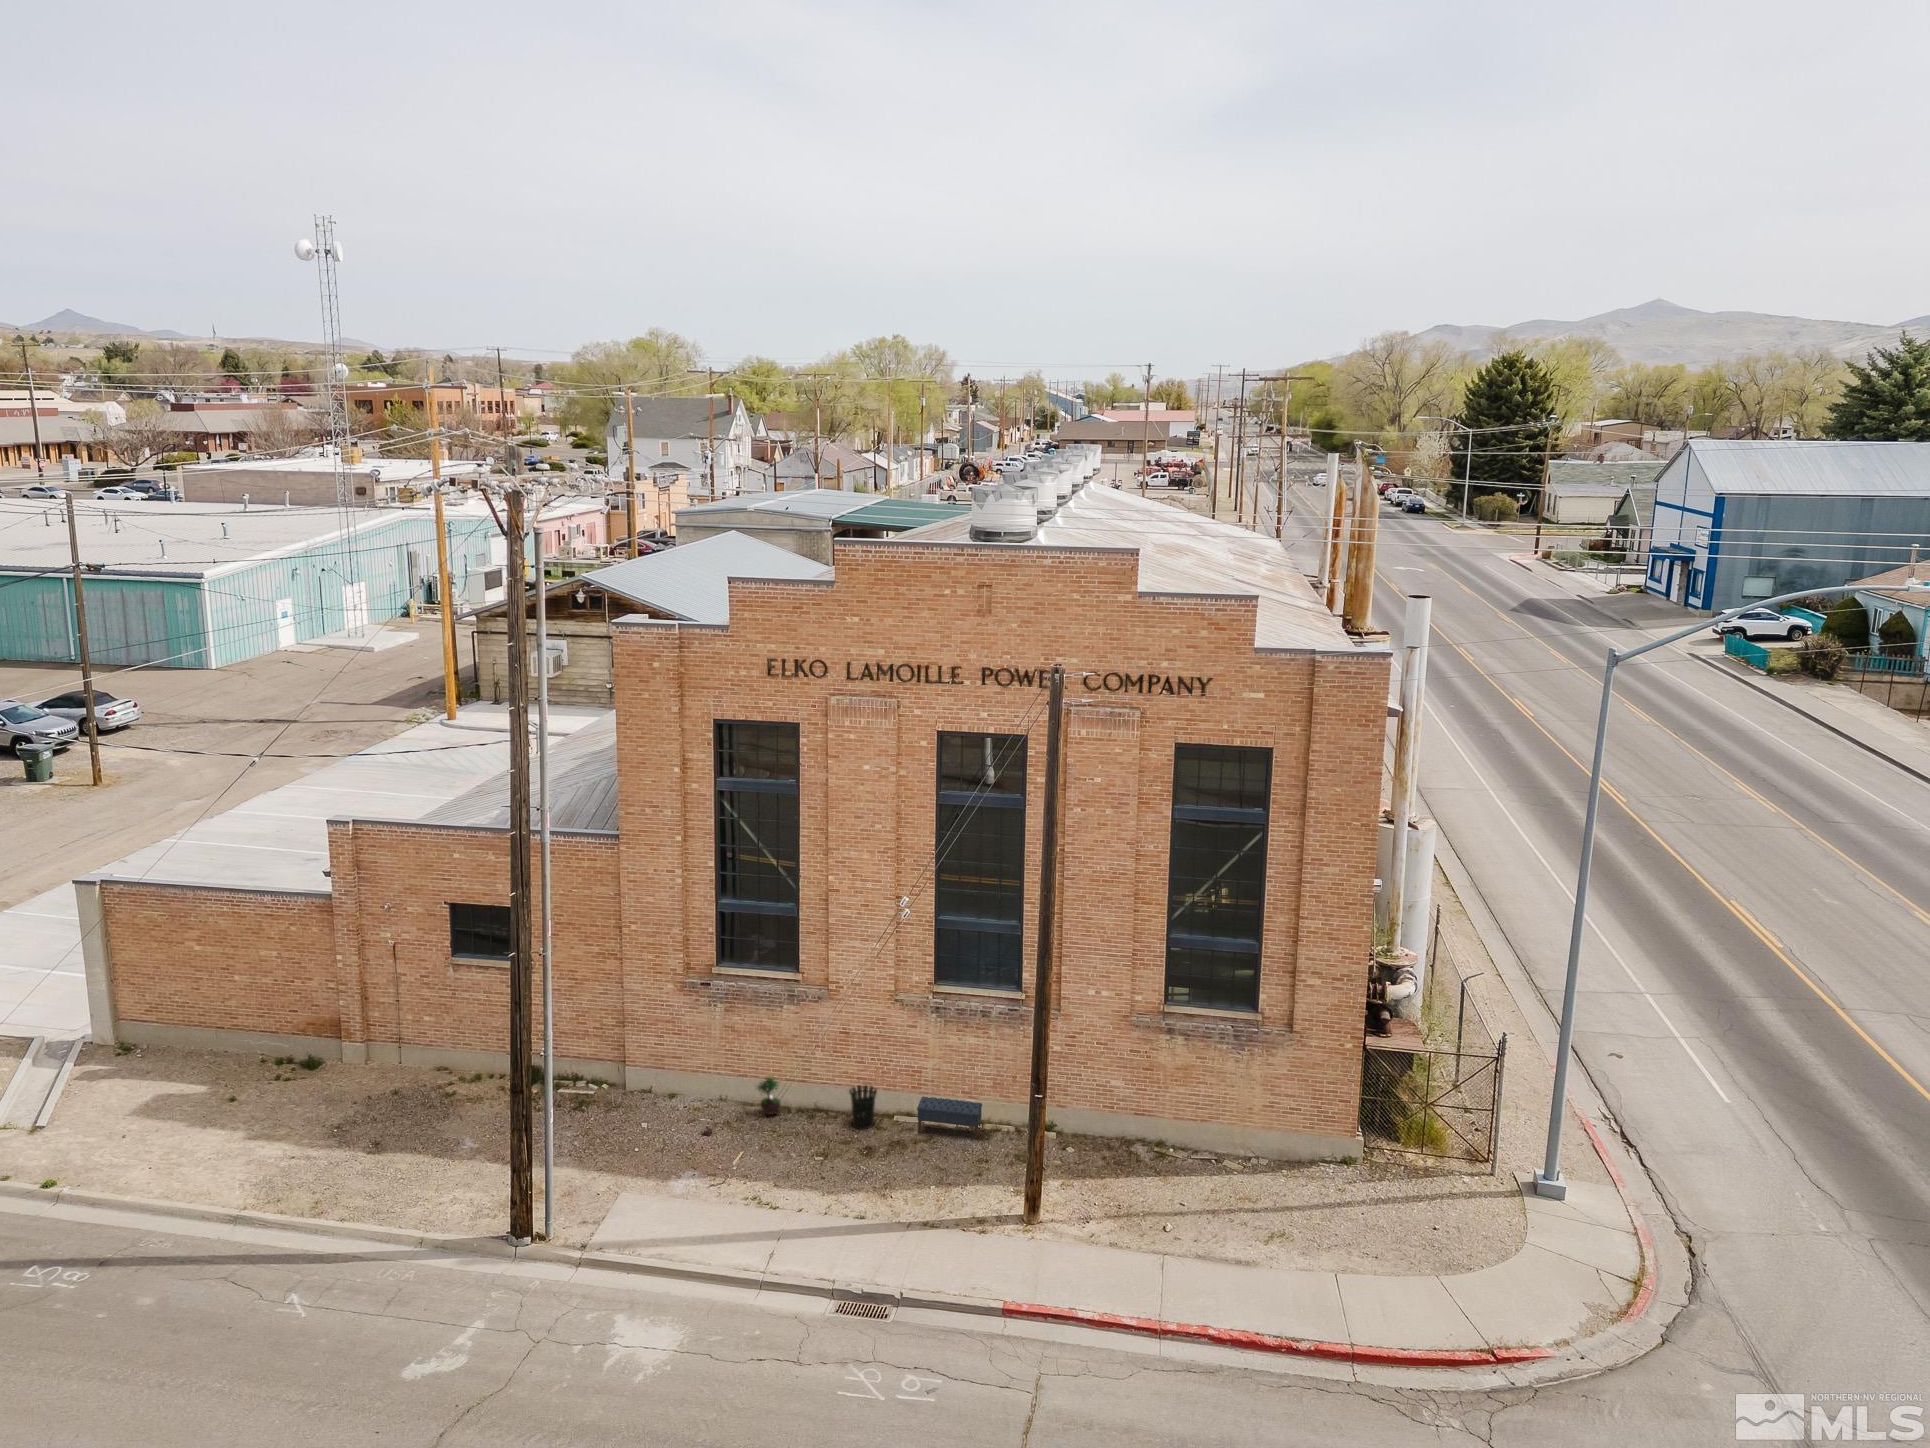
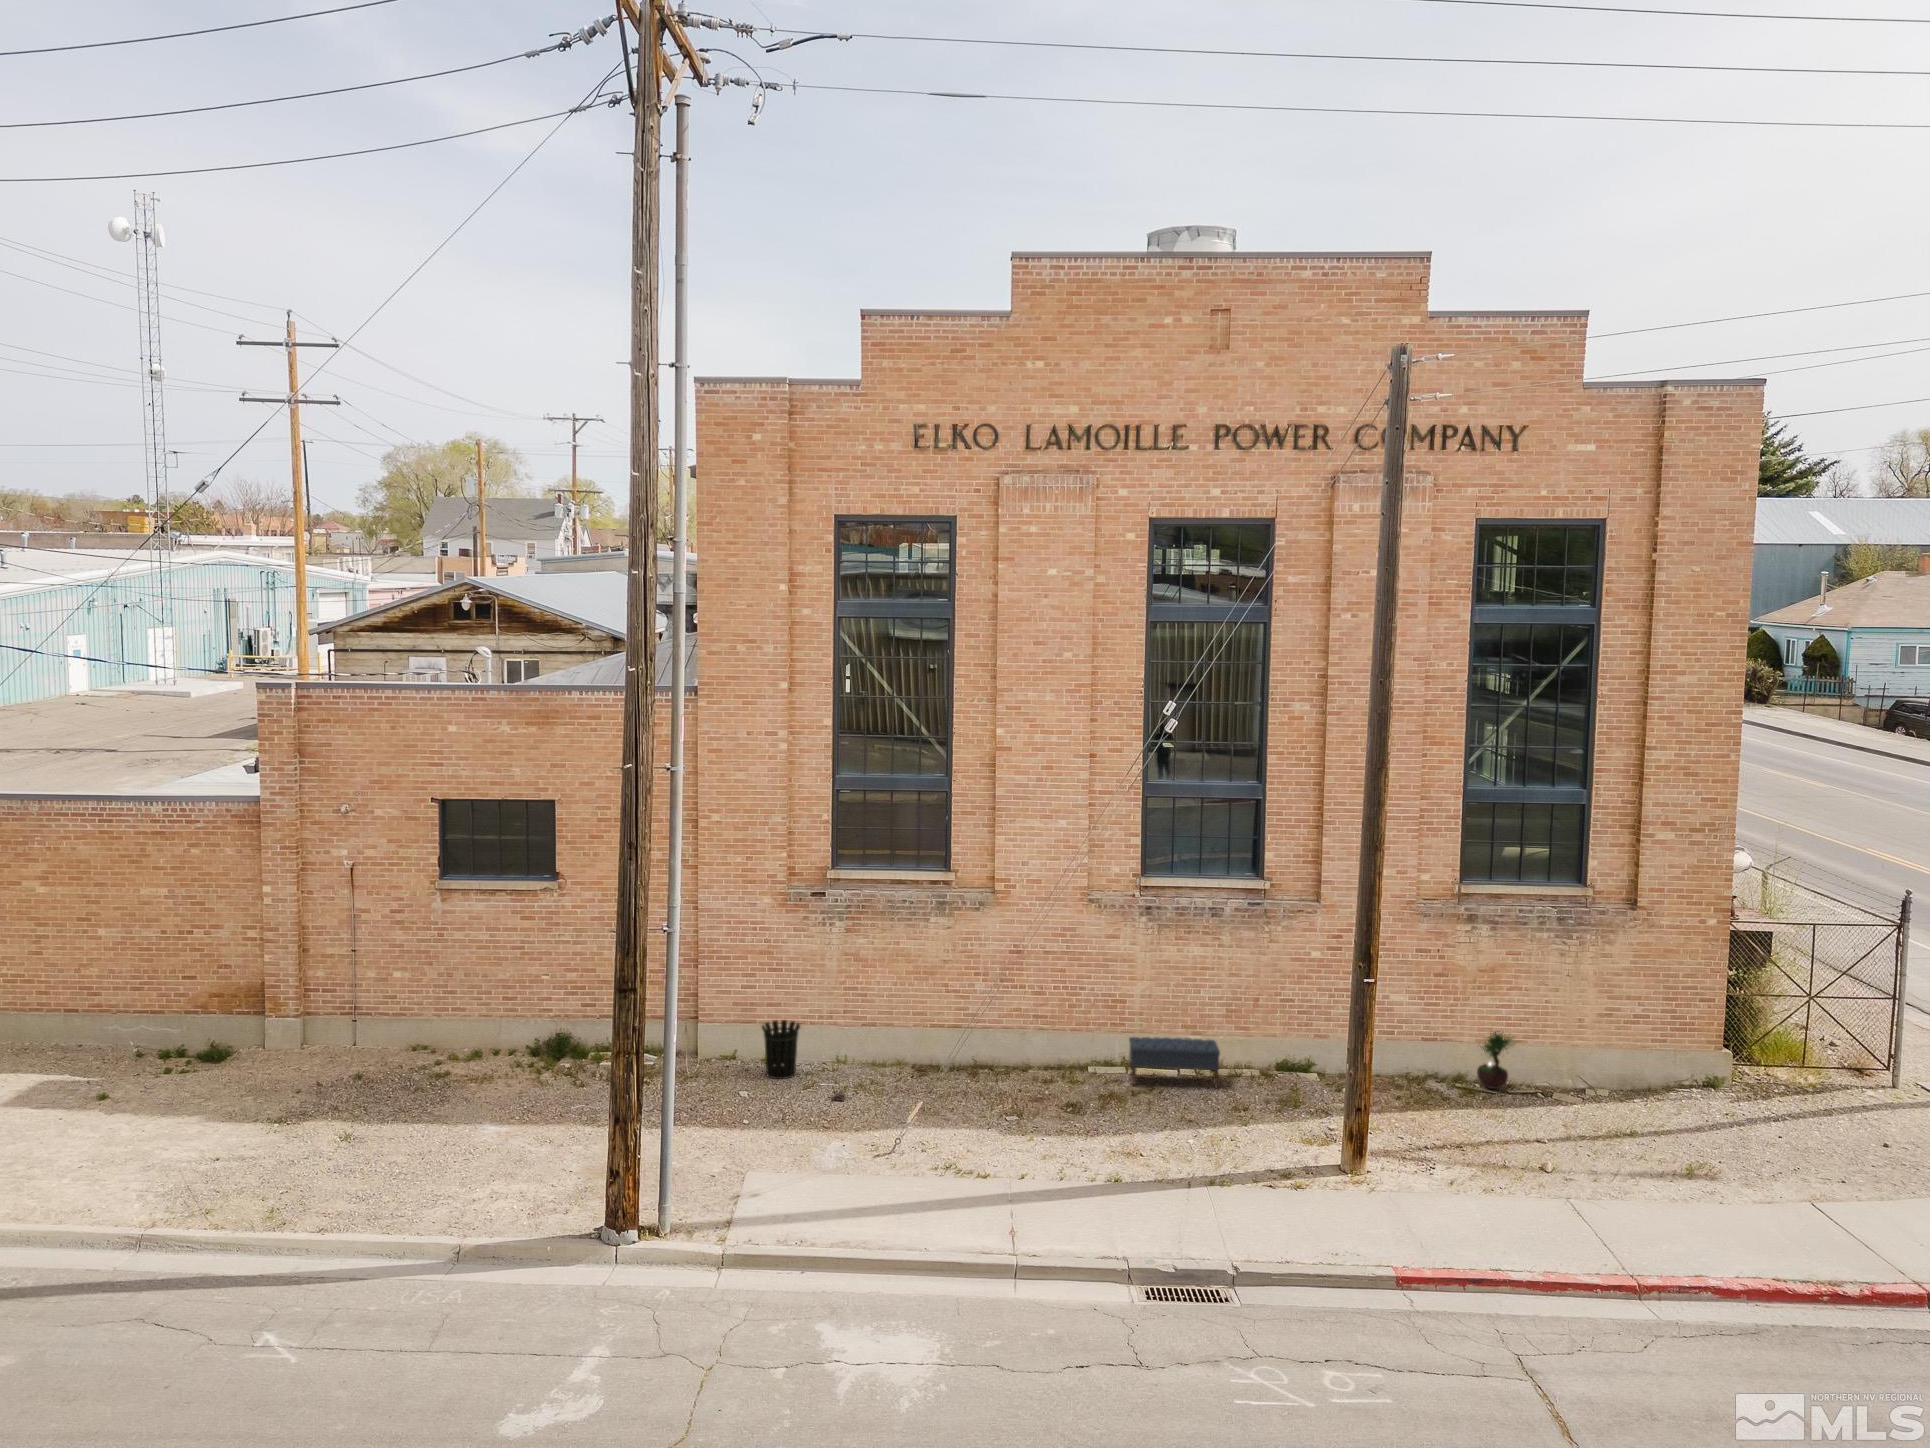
potted tree: present [758,1076,780,1115] -> present [1477,1031,1514,1089]
waste bin: present [849,1085,877,1129] -> present [762,1020,800,1079]

